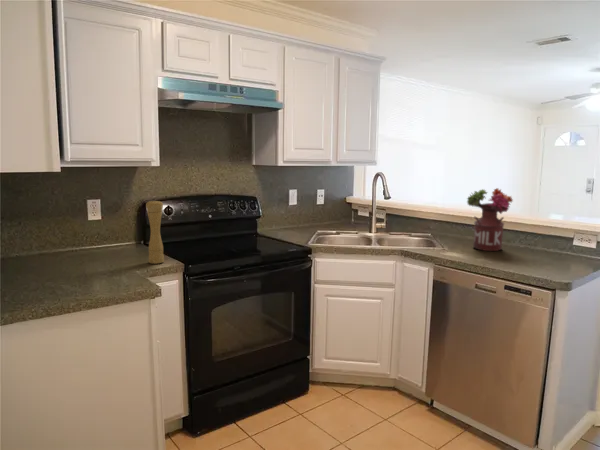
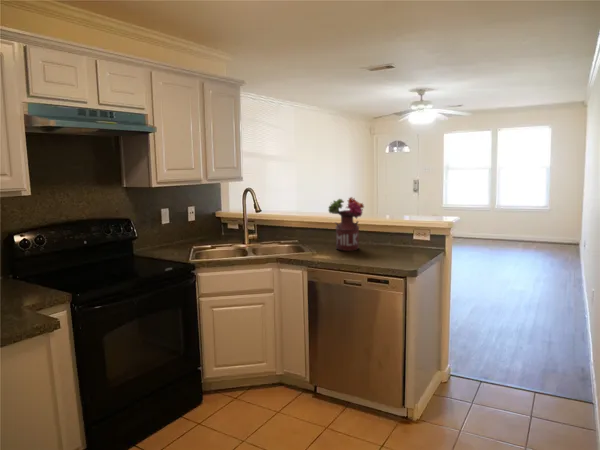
pepper mill: present [146,200,164,264] -> none [22,231,46,298]

